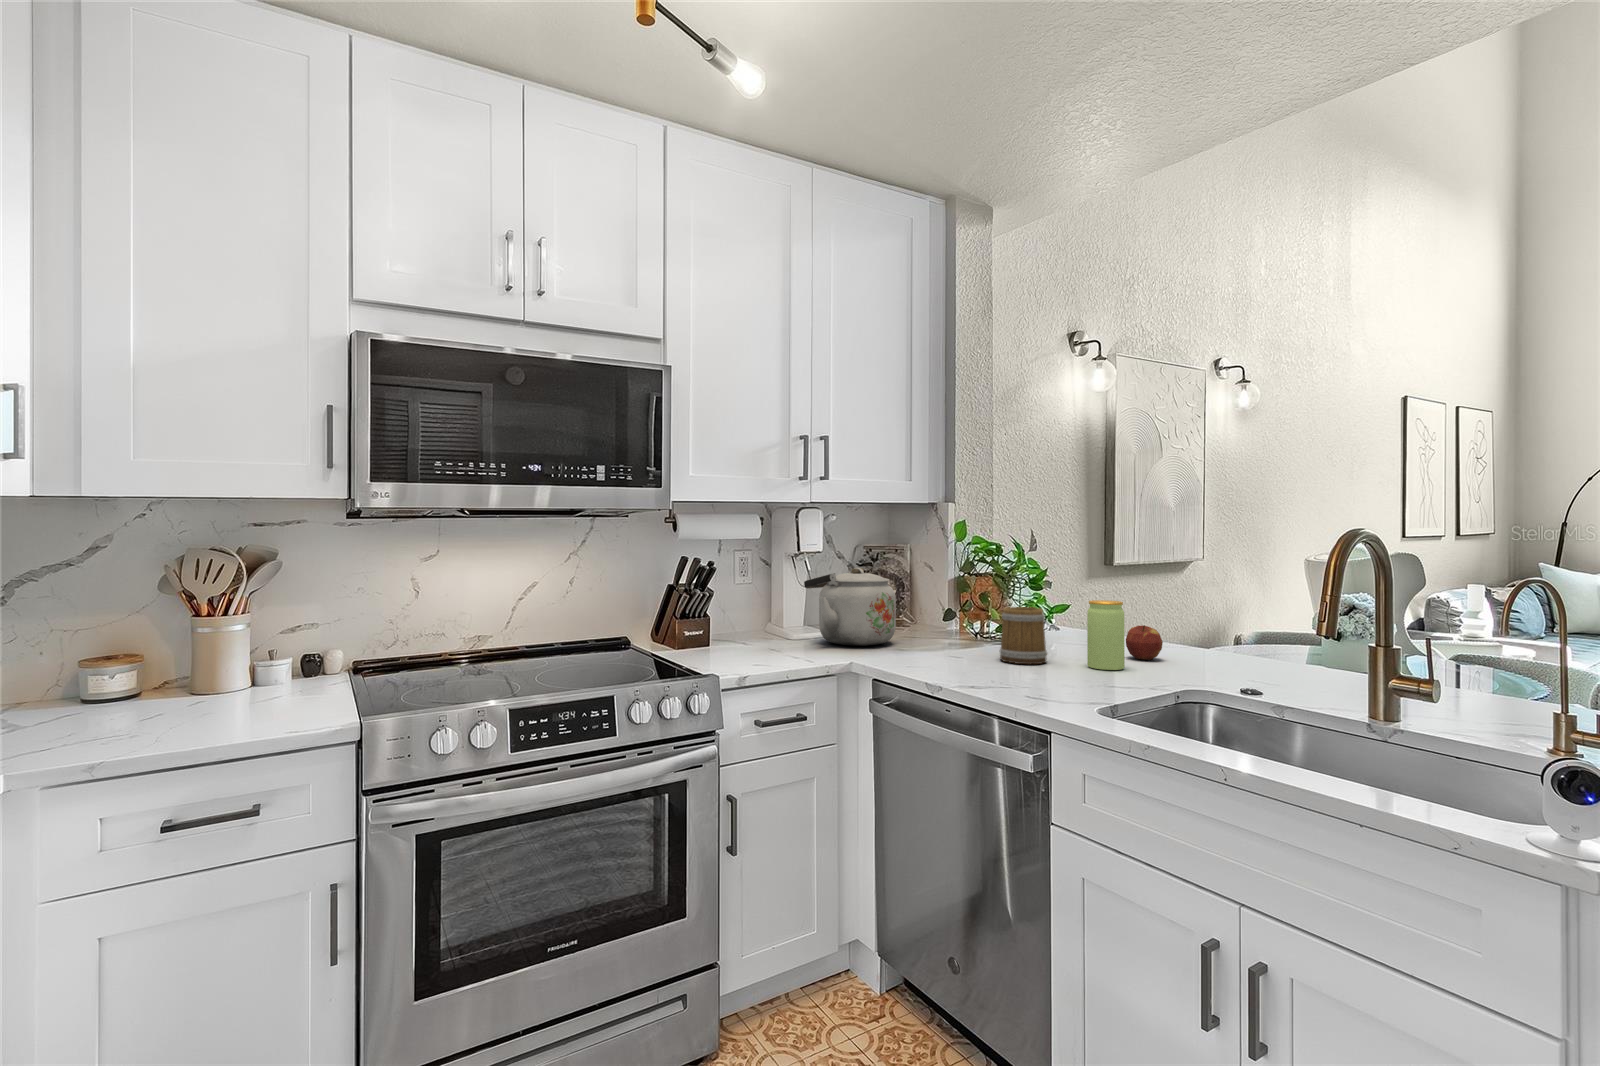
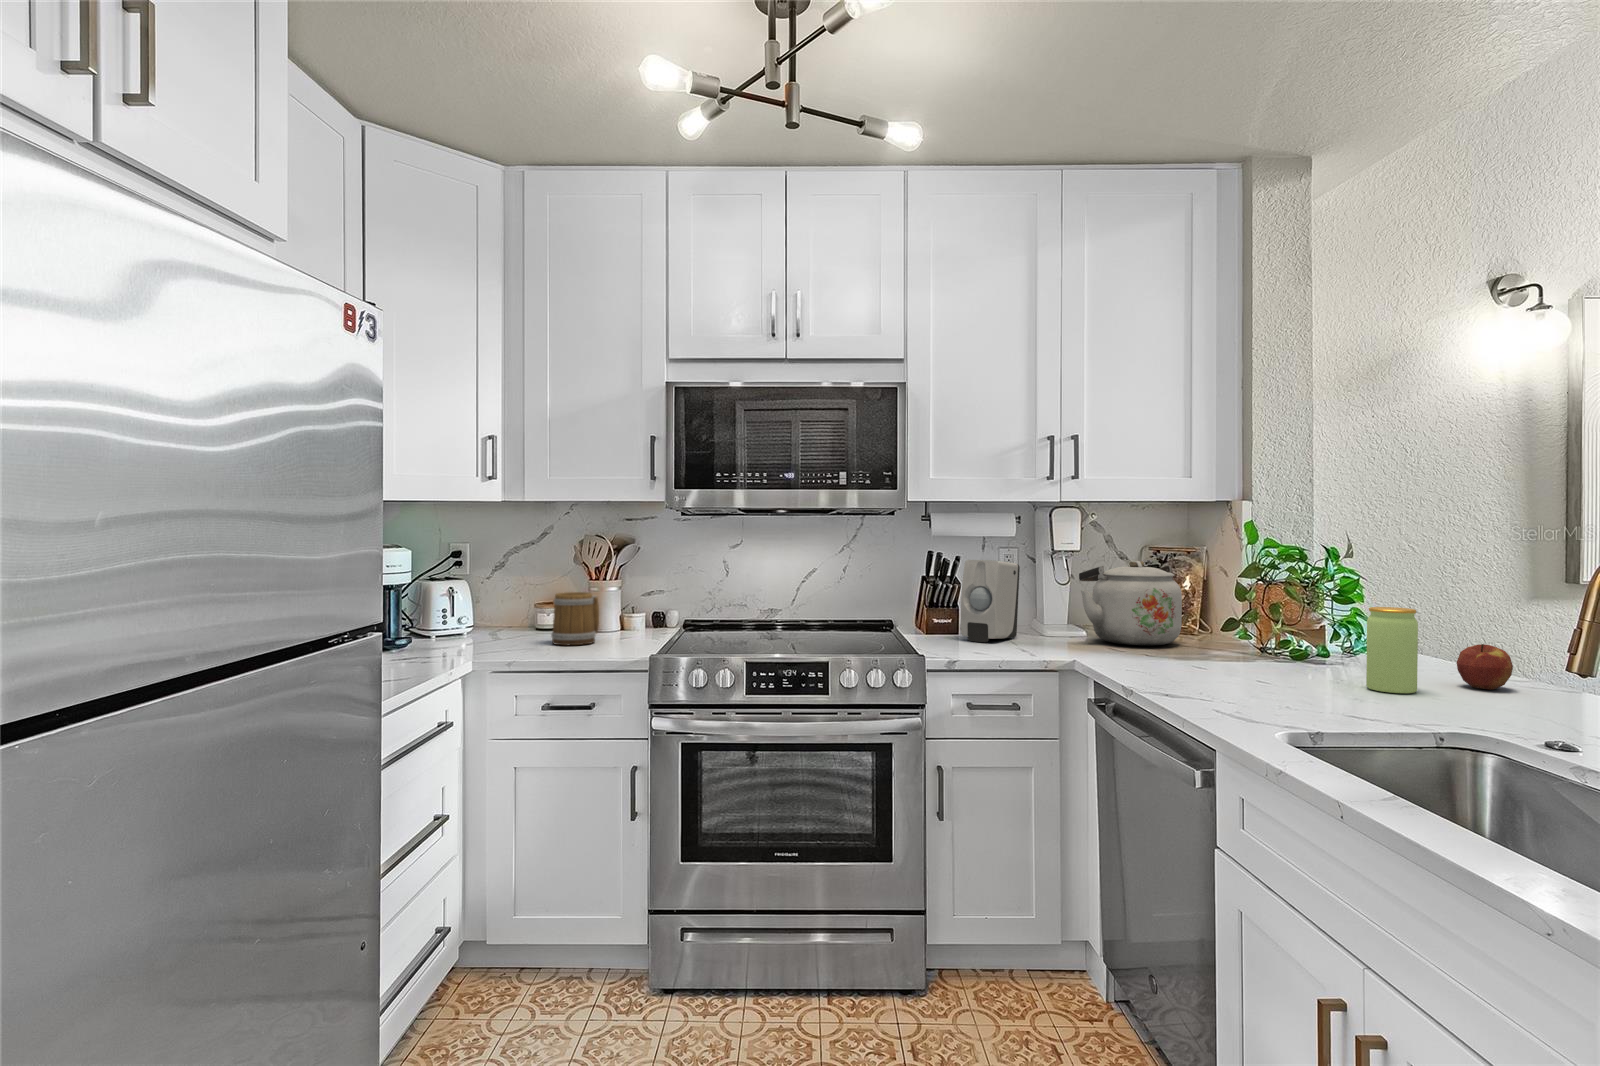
soap dispenser: none [709,571,755,655] -> present [961,560,1020,642]
mug: present [1000,607,1047,664] -> present [551,592,599,645]

